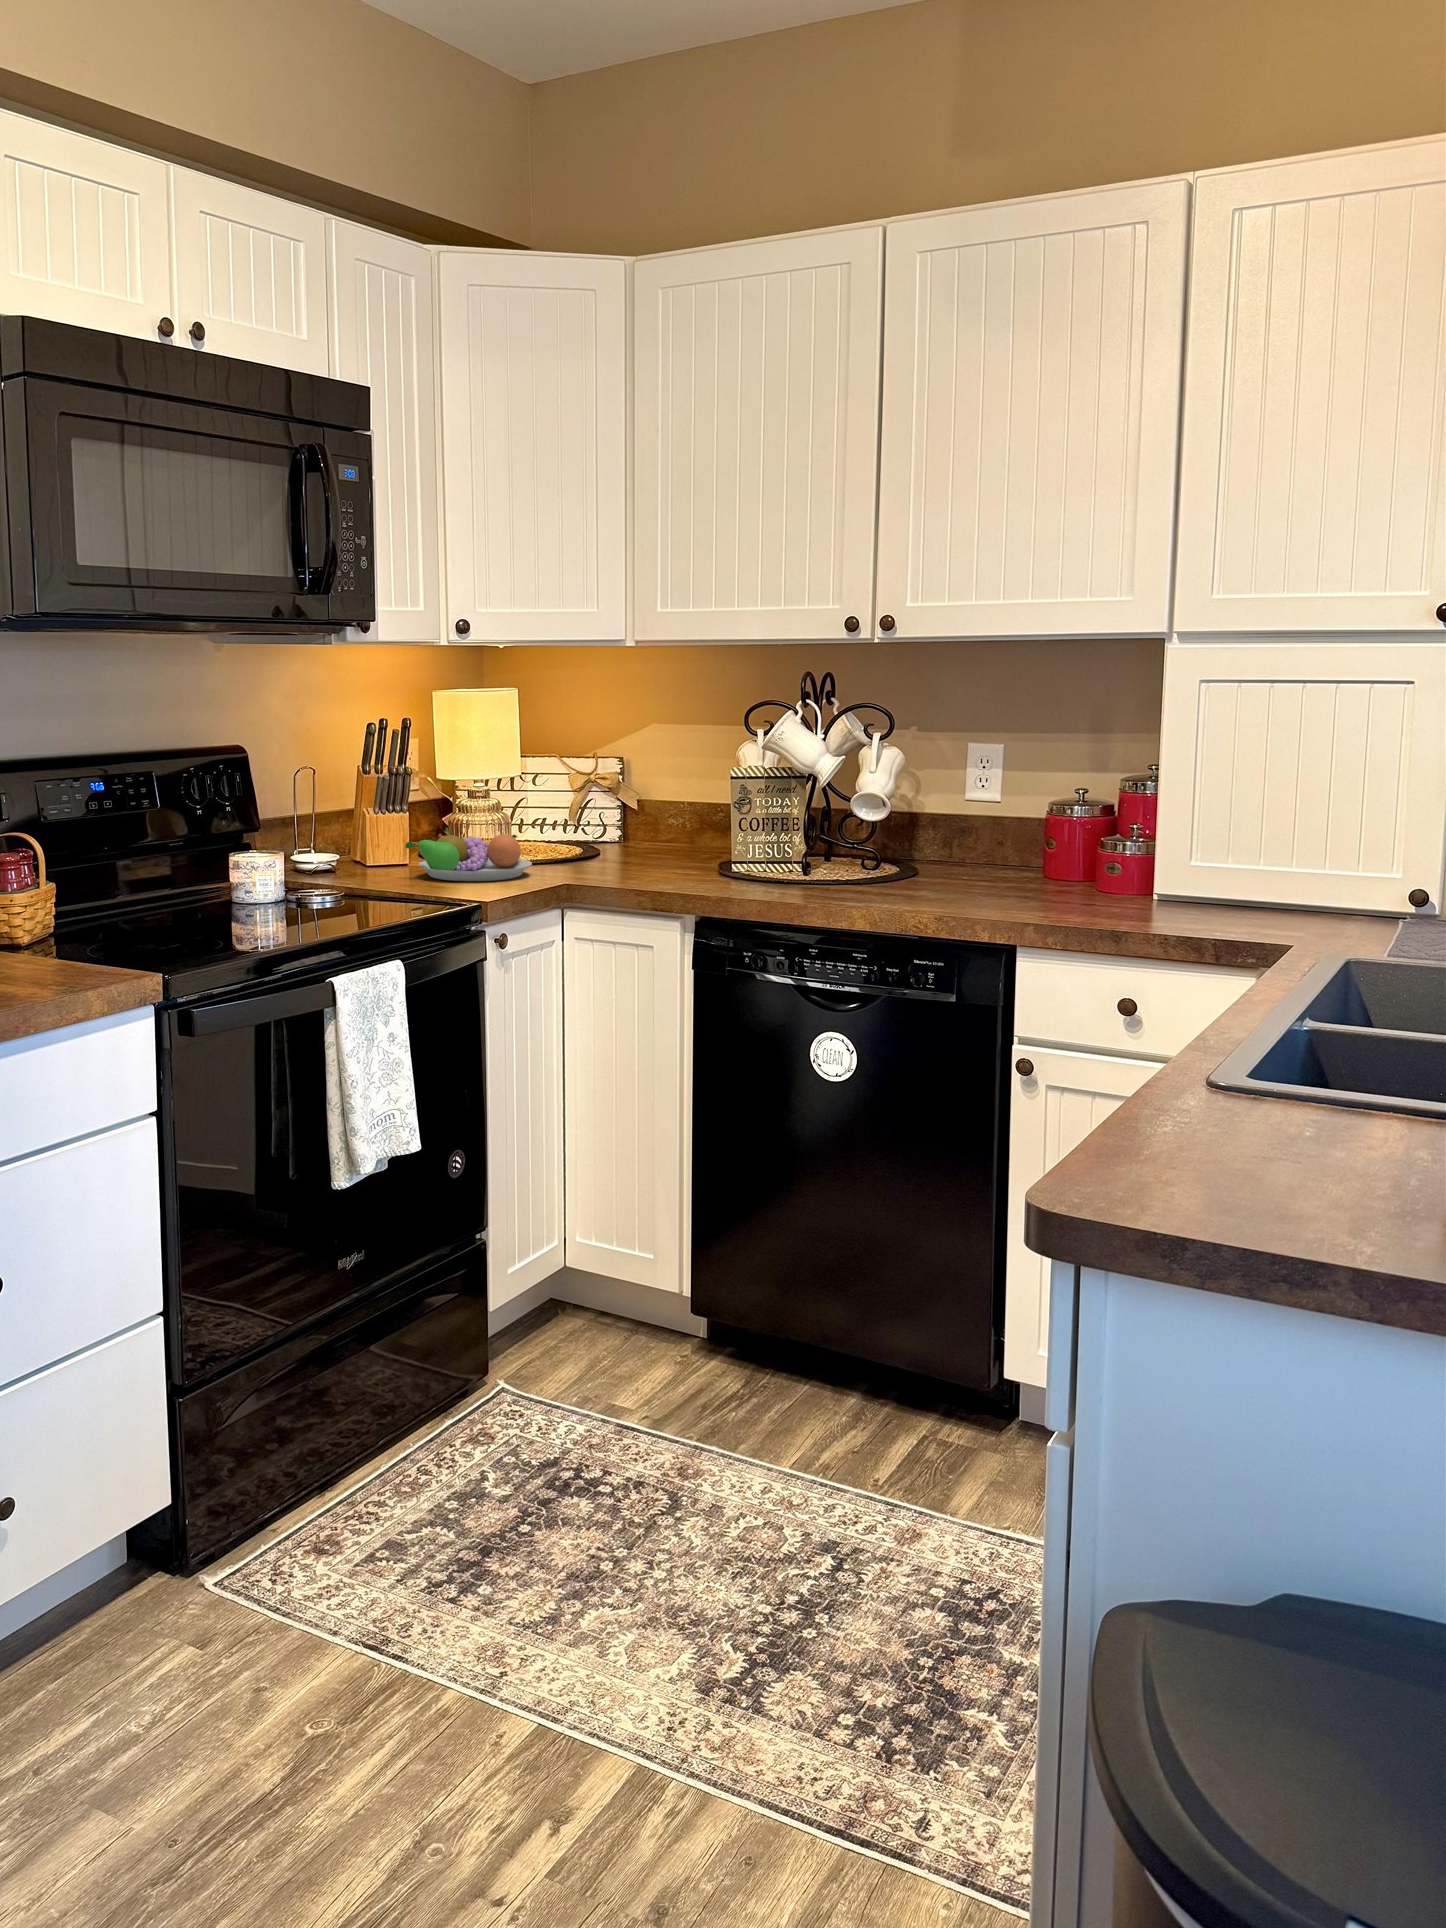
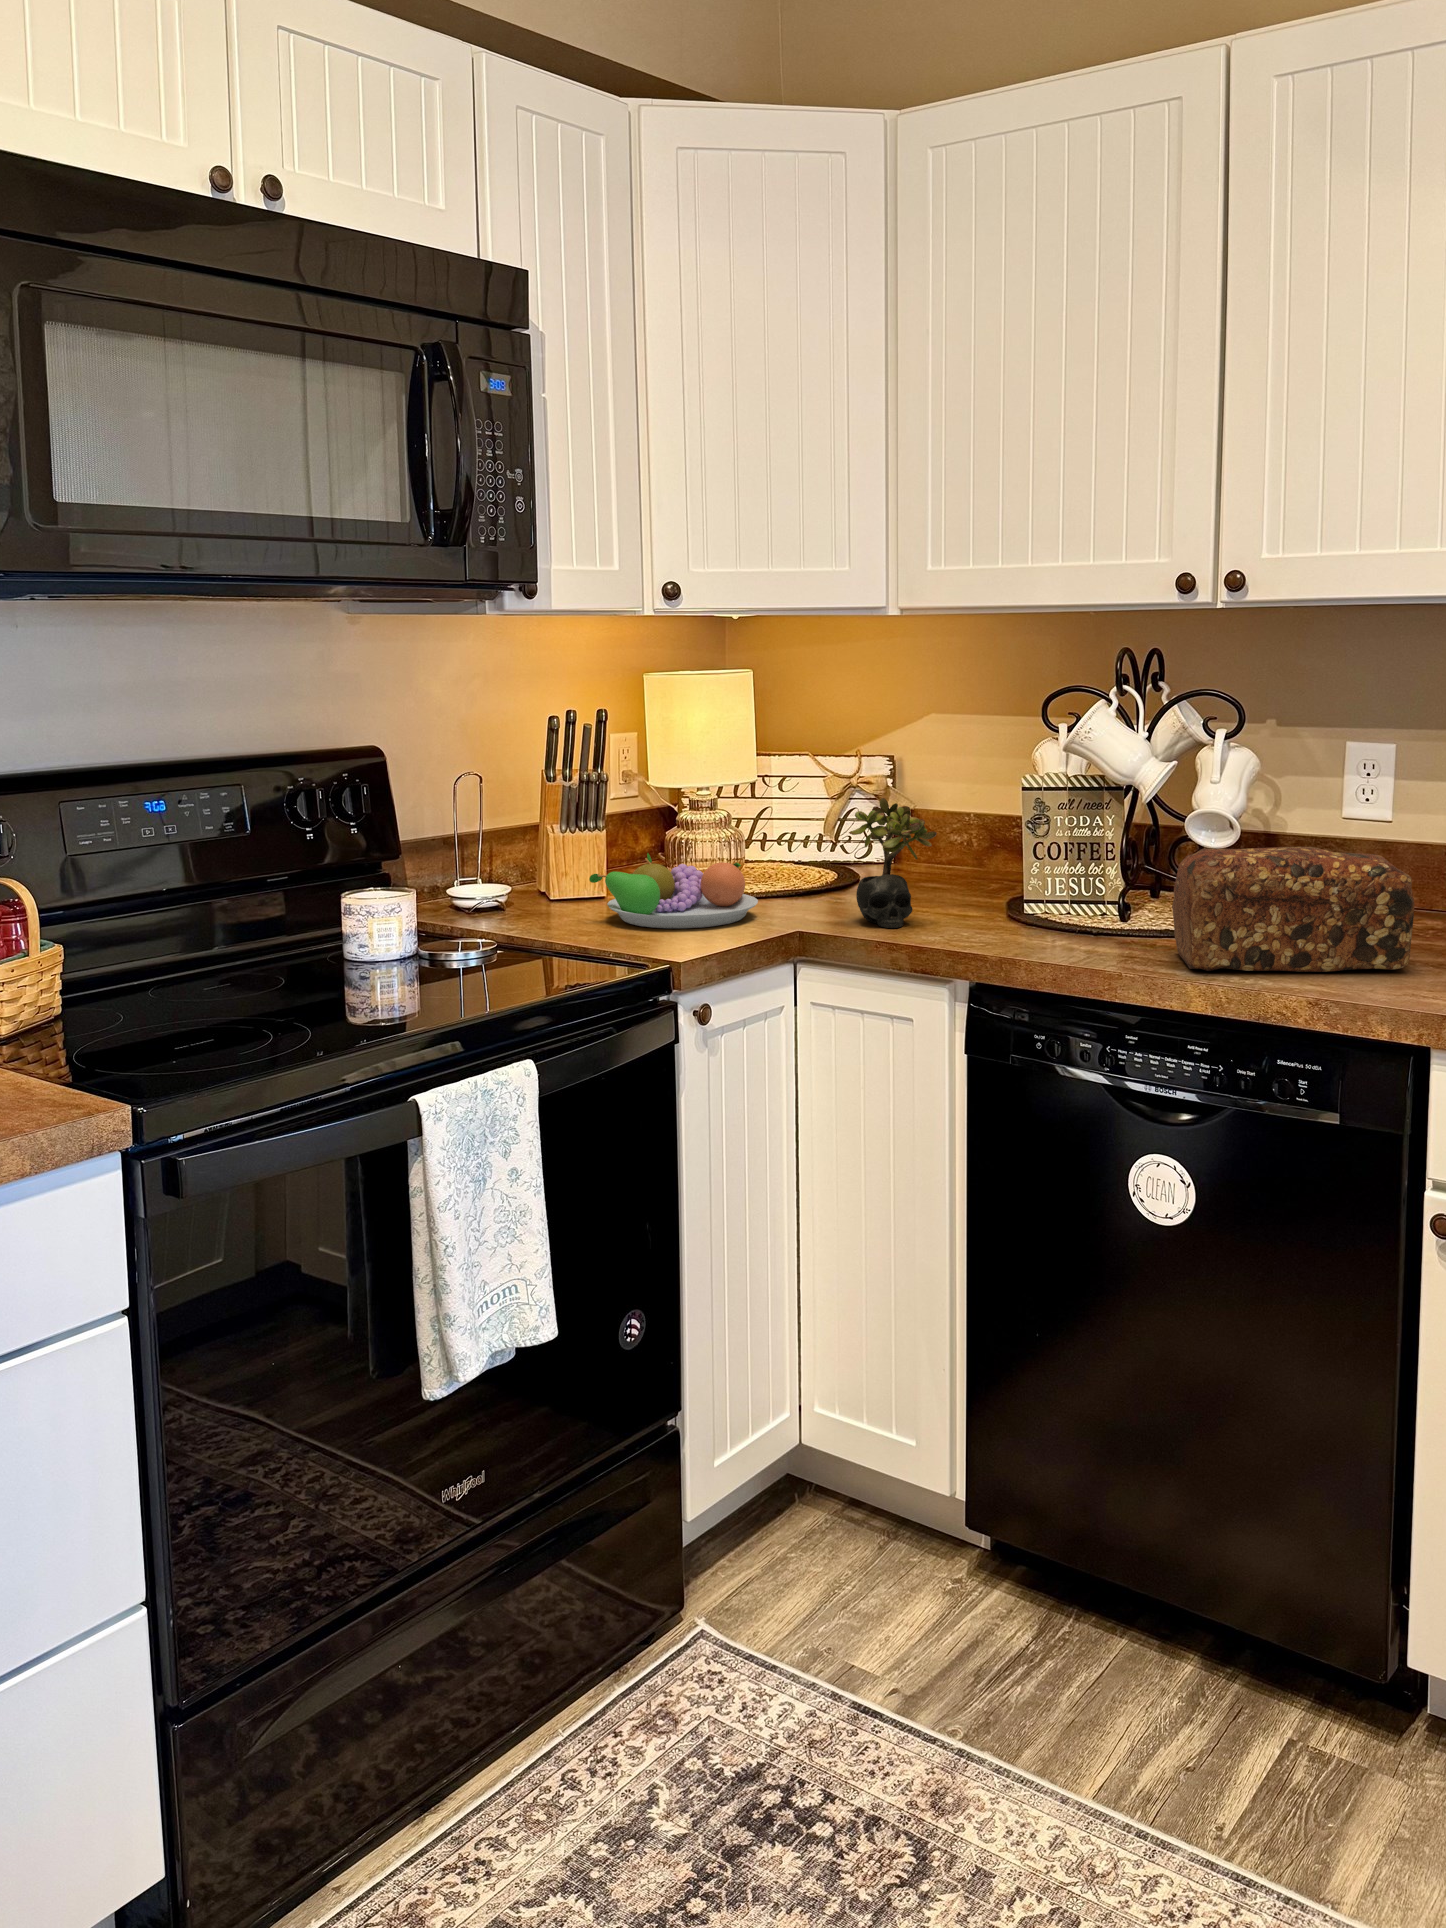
succulent plant: none [603,785,668,880] -> present [849,798,937,928]
bread loaf: none [843,814,1014,901] -> present [1172,847,1415,972]

